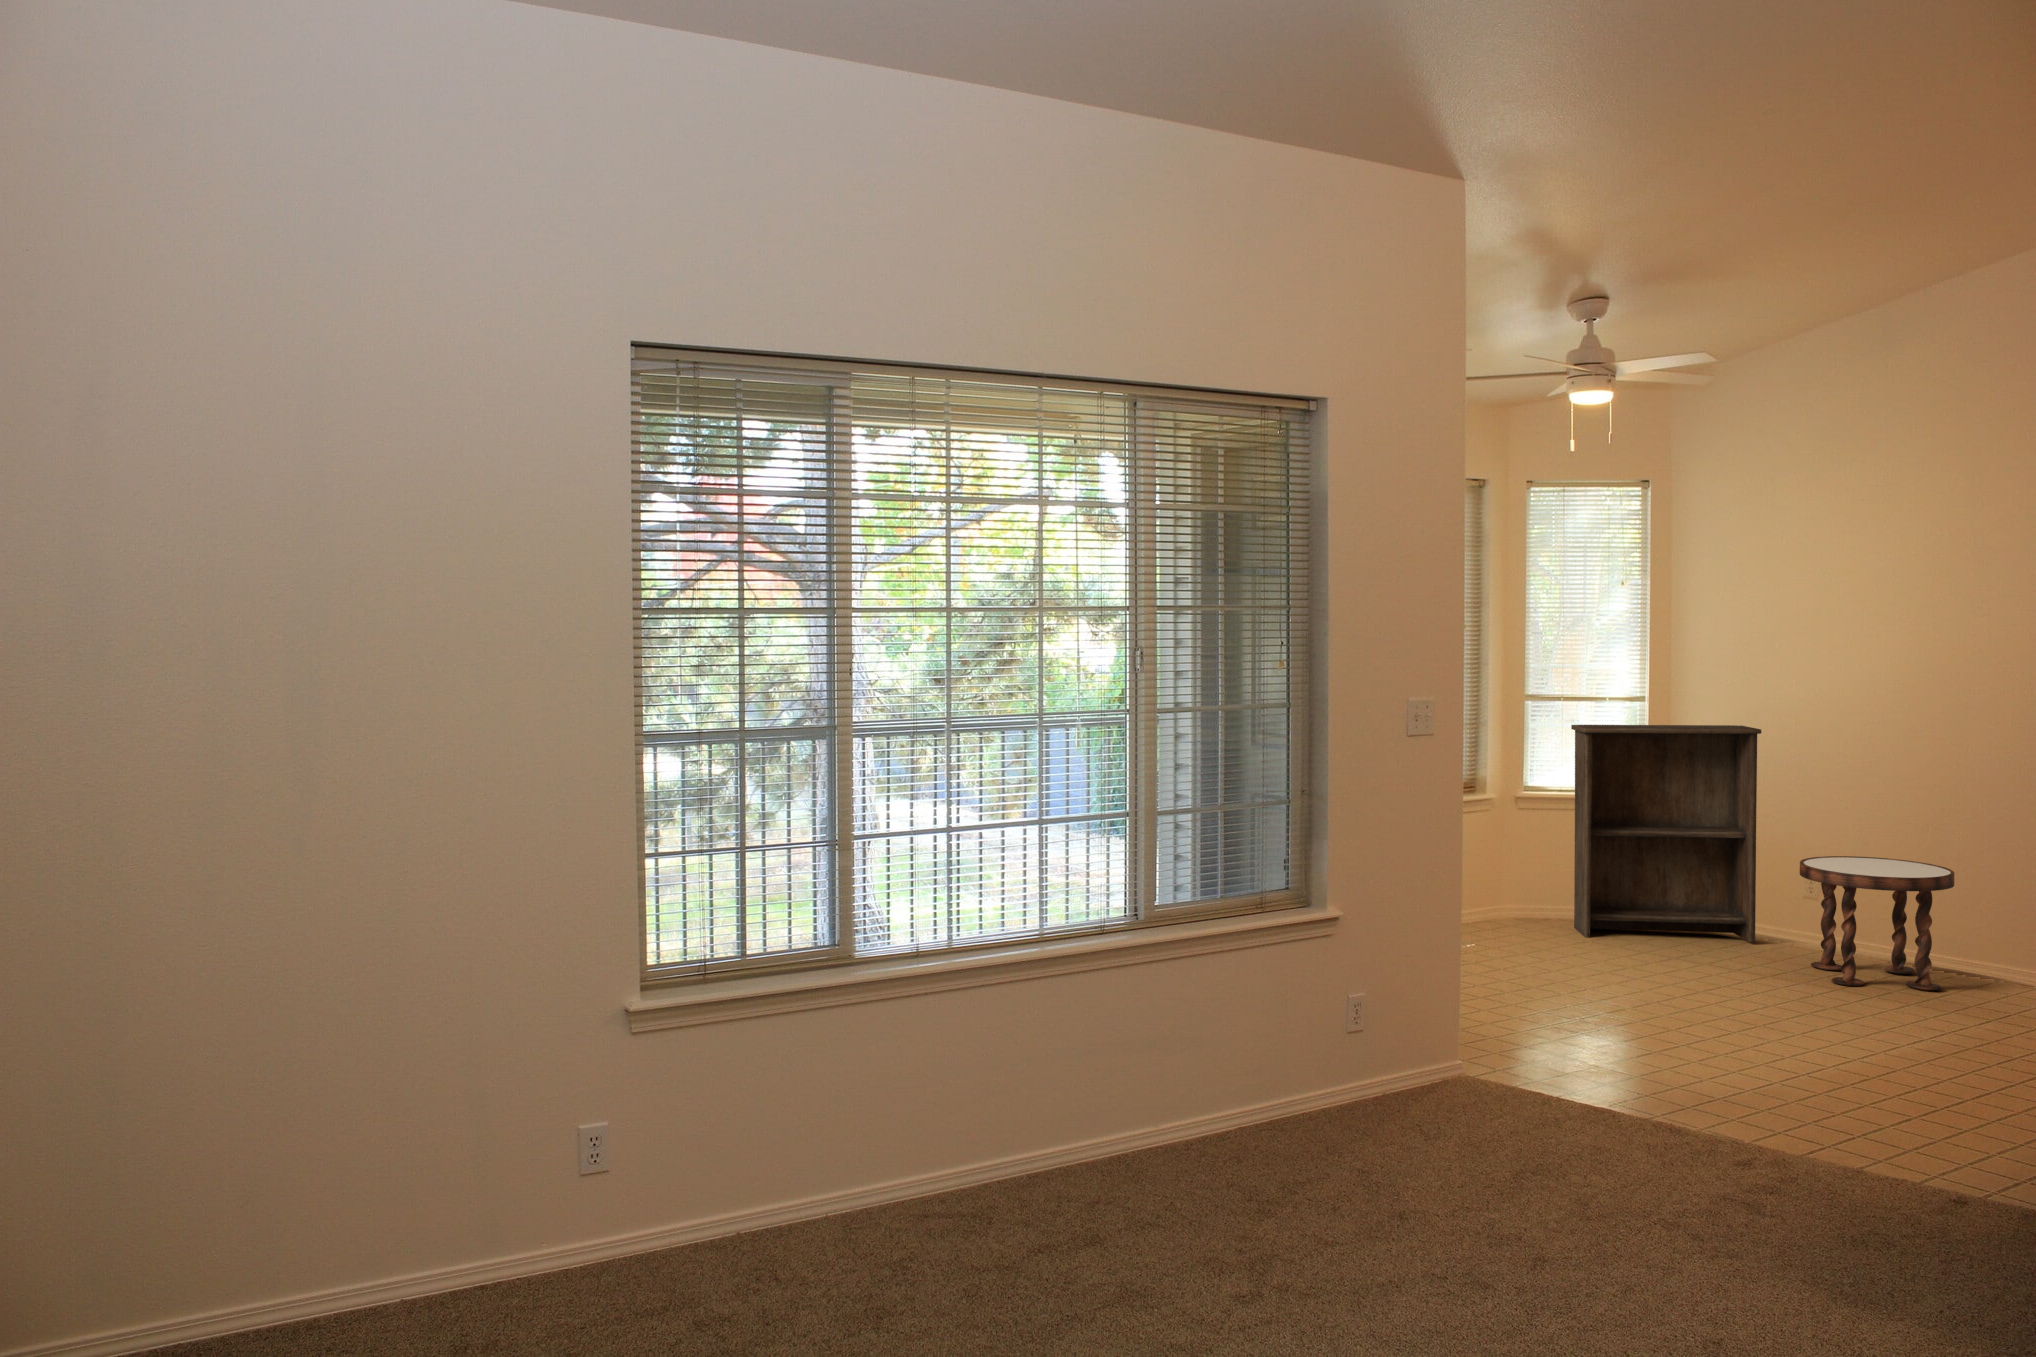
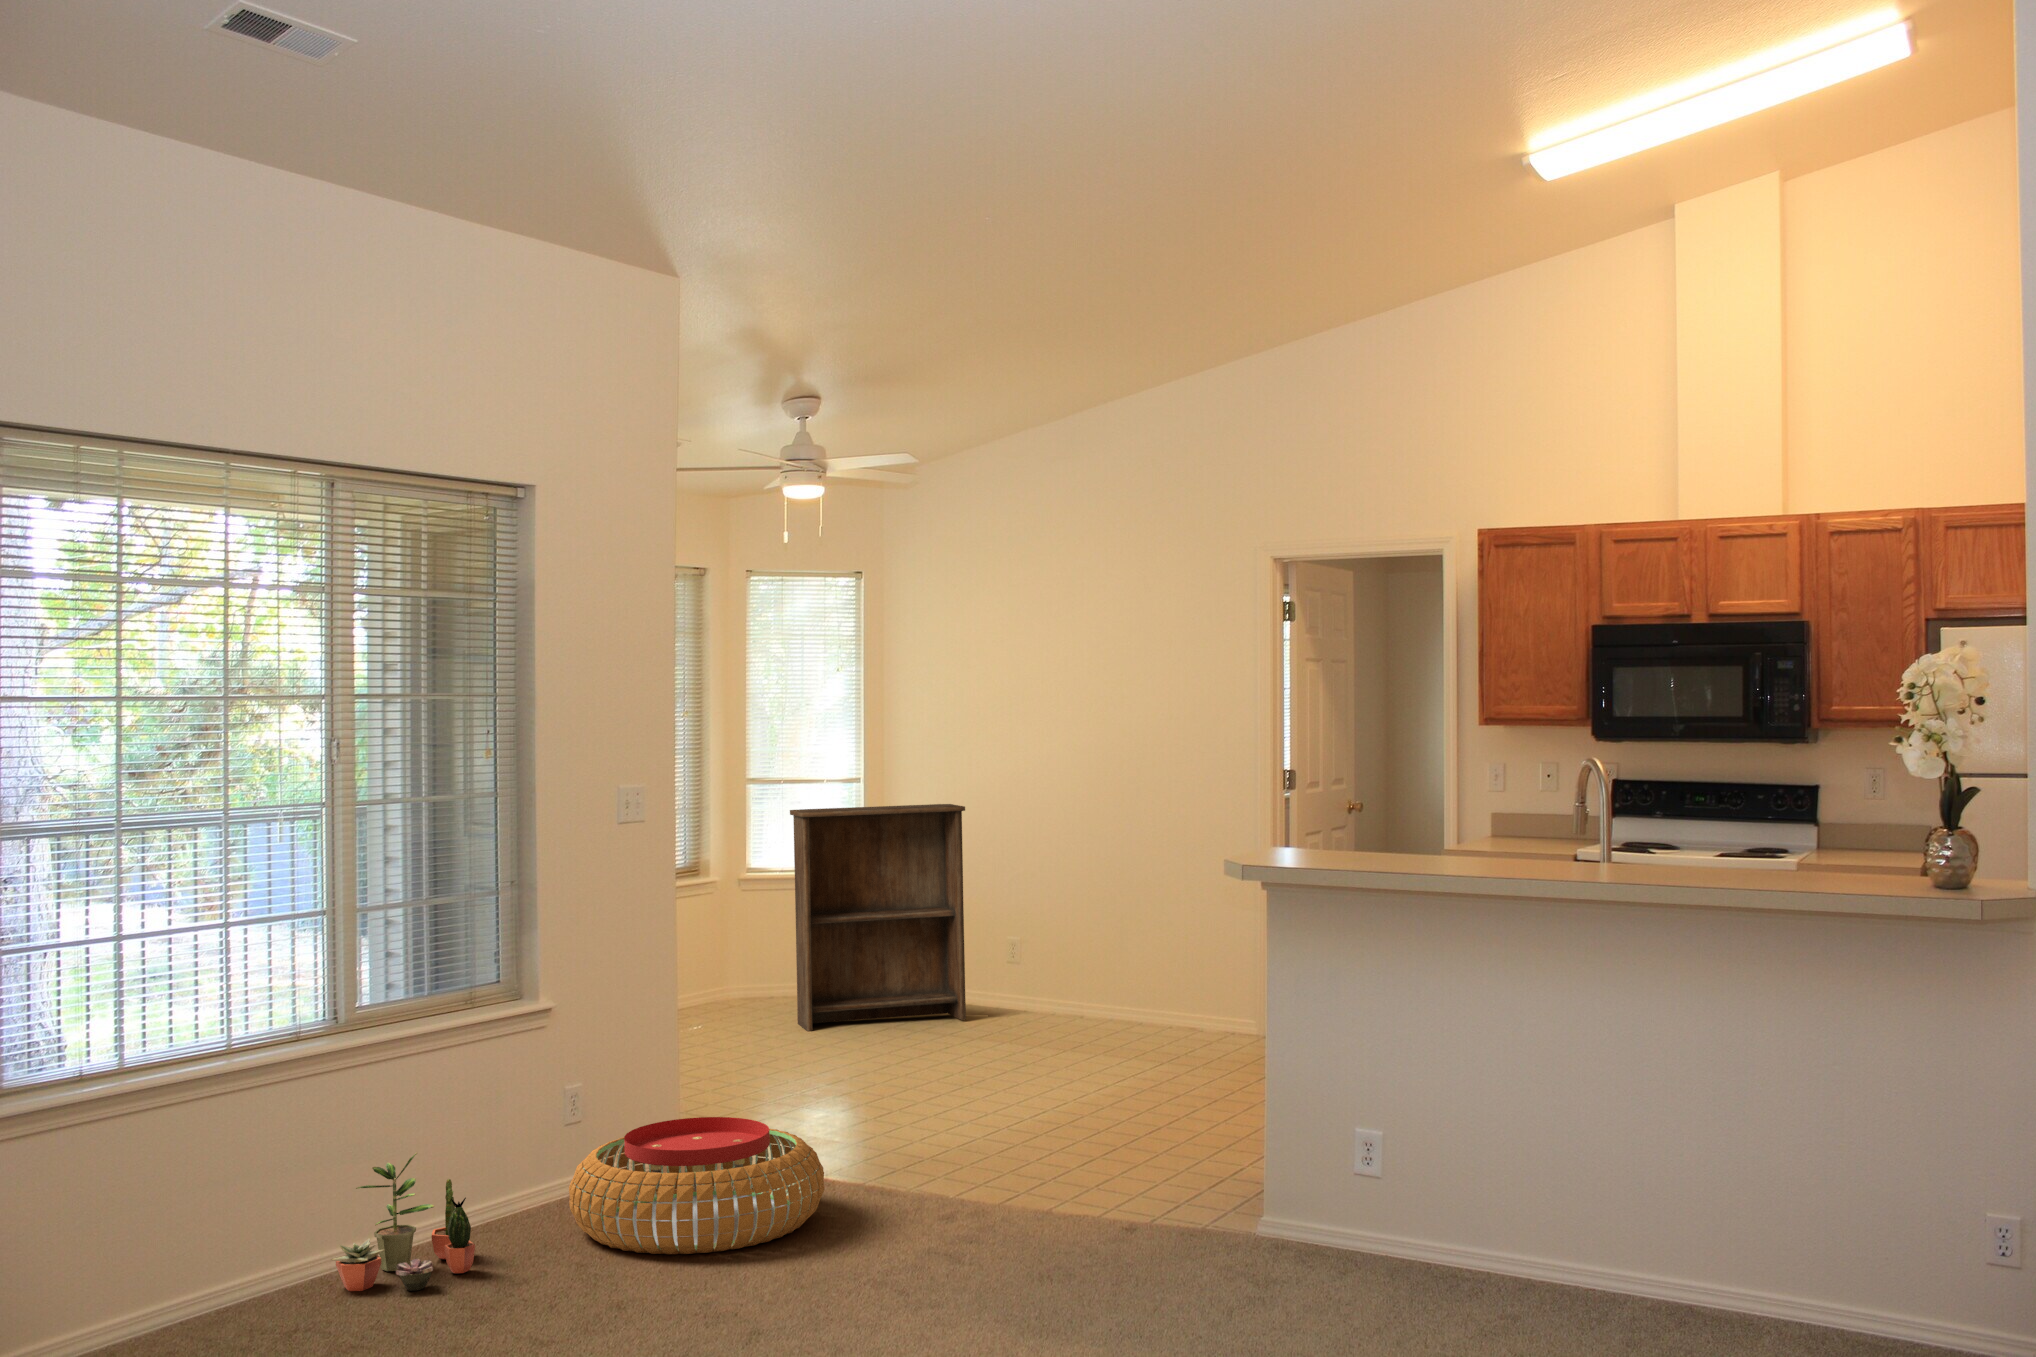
side table: present [1800,856,1954,991] -> none [998,924,1123,1047]
pouf: none [1347,1049,1627,1210] -> present [569,1117,825,1254]
potted plant: none [1115,1057,1251,1199] -> present [331,1153,475,1291]

